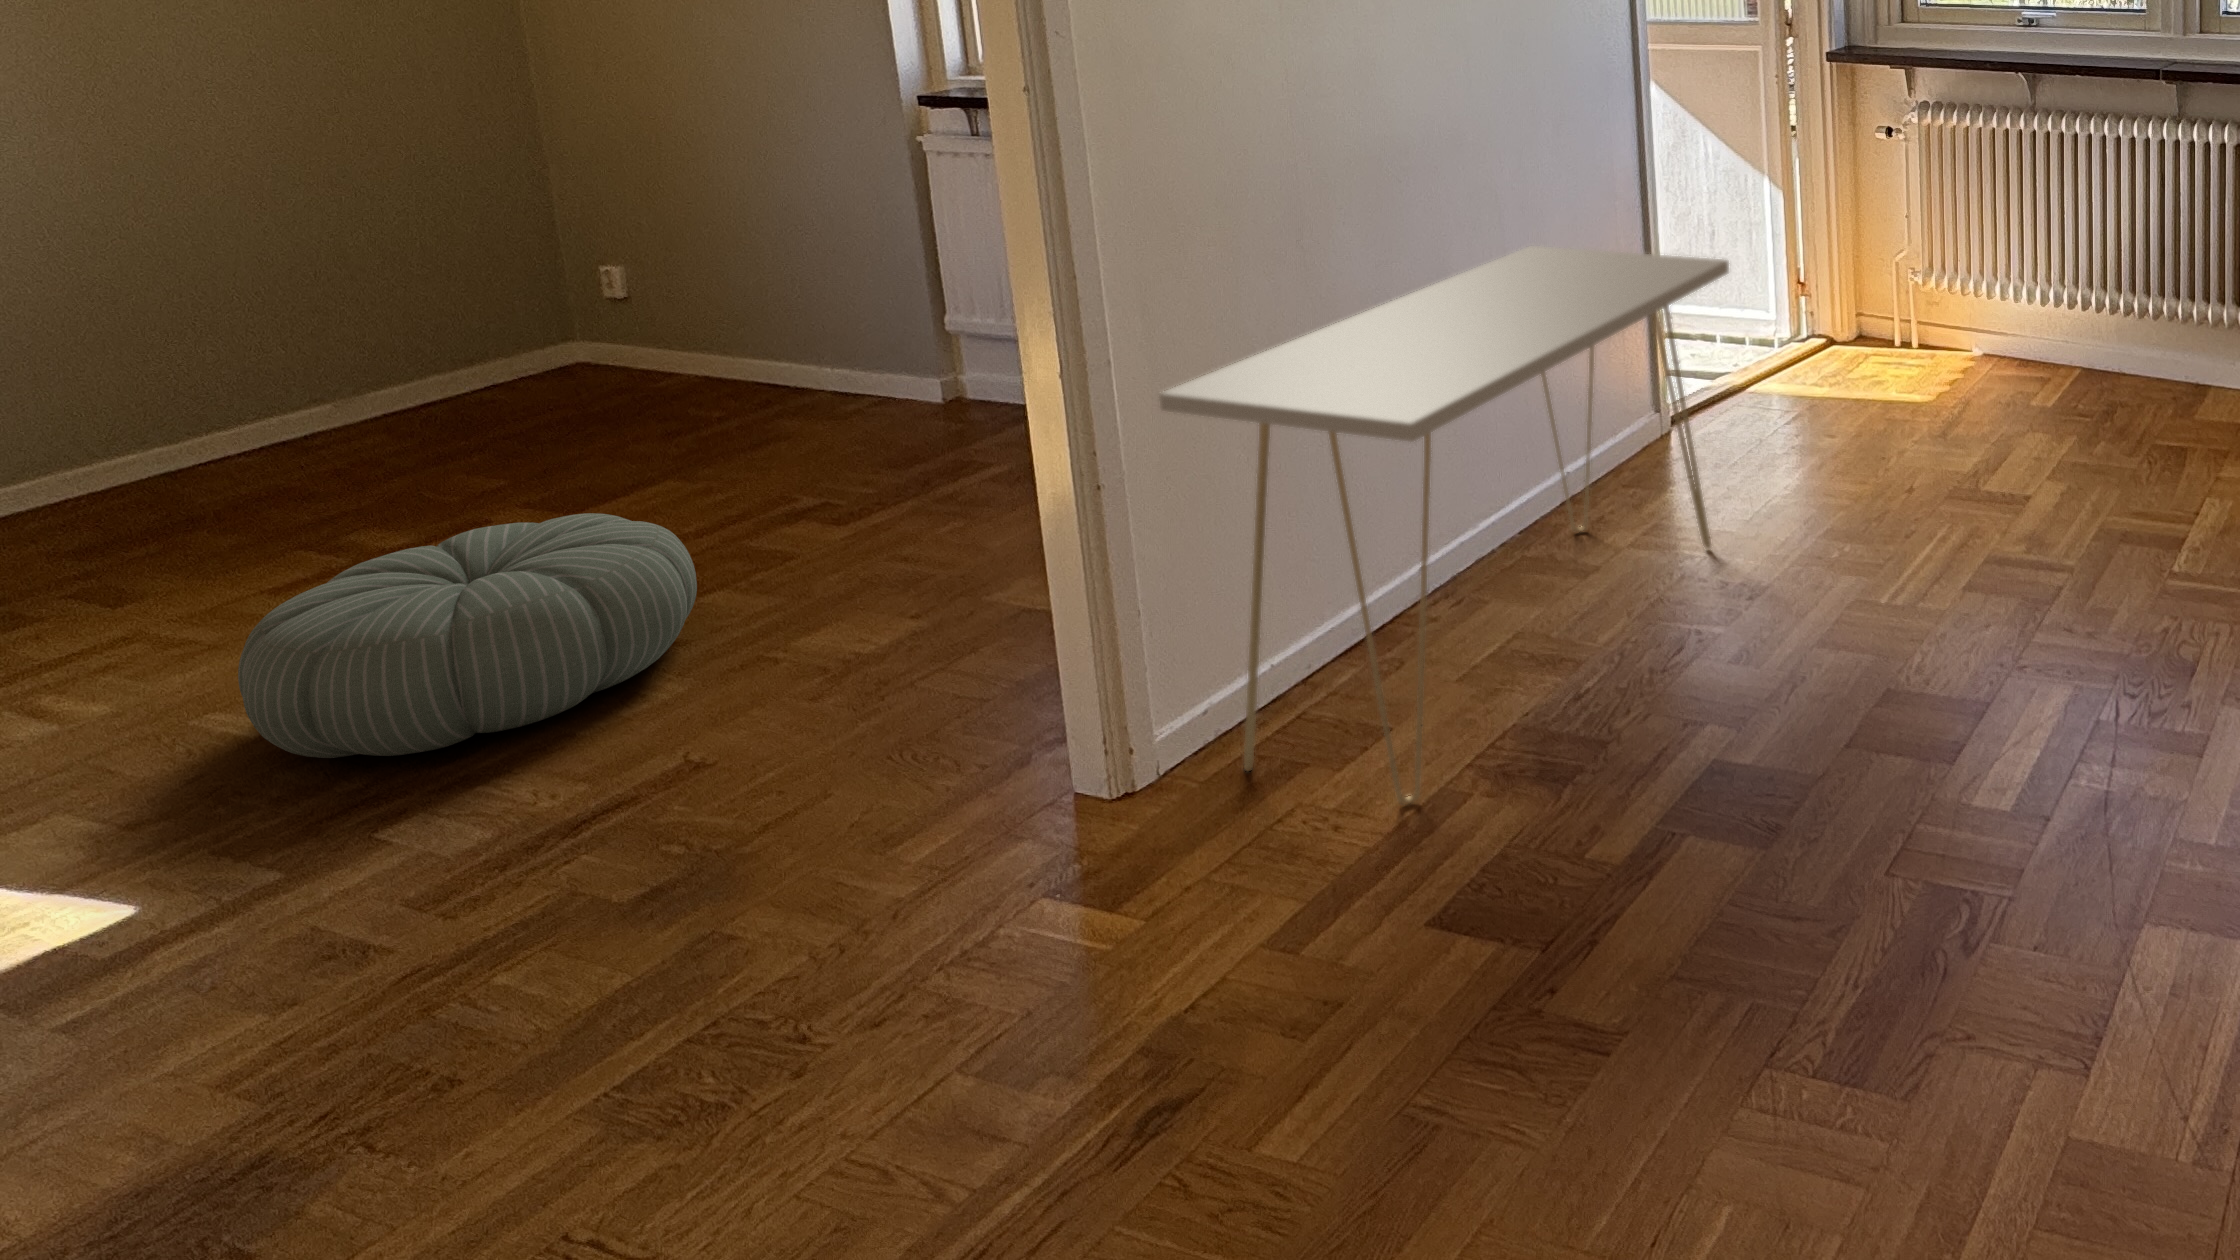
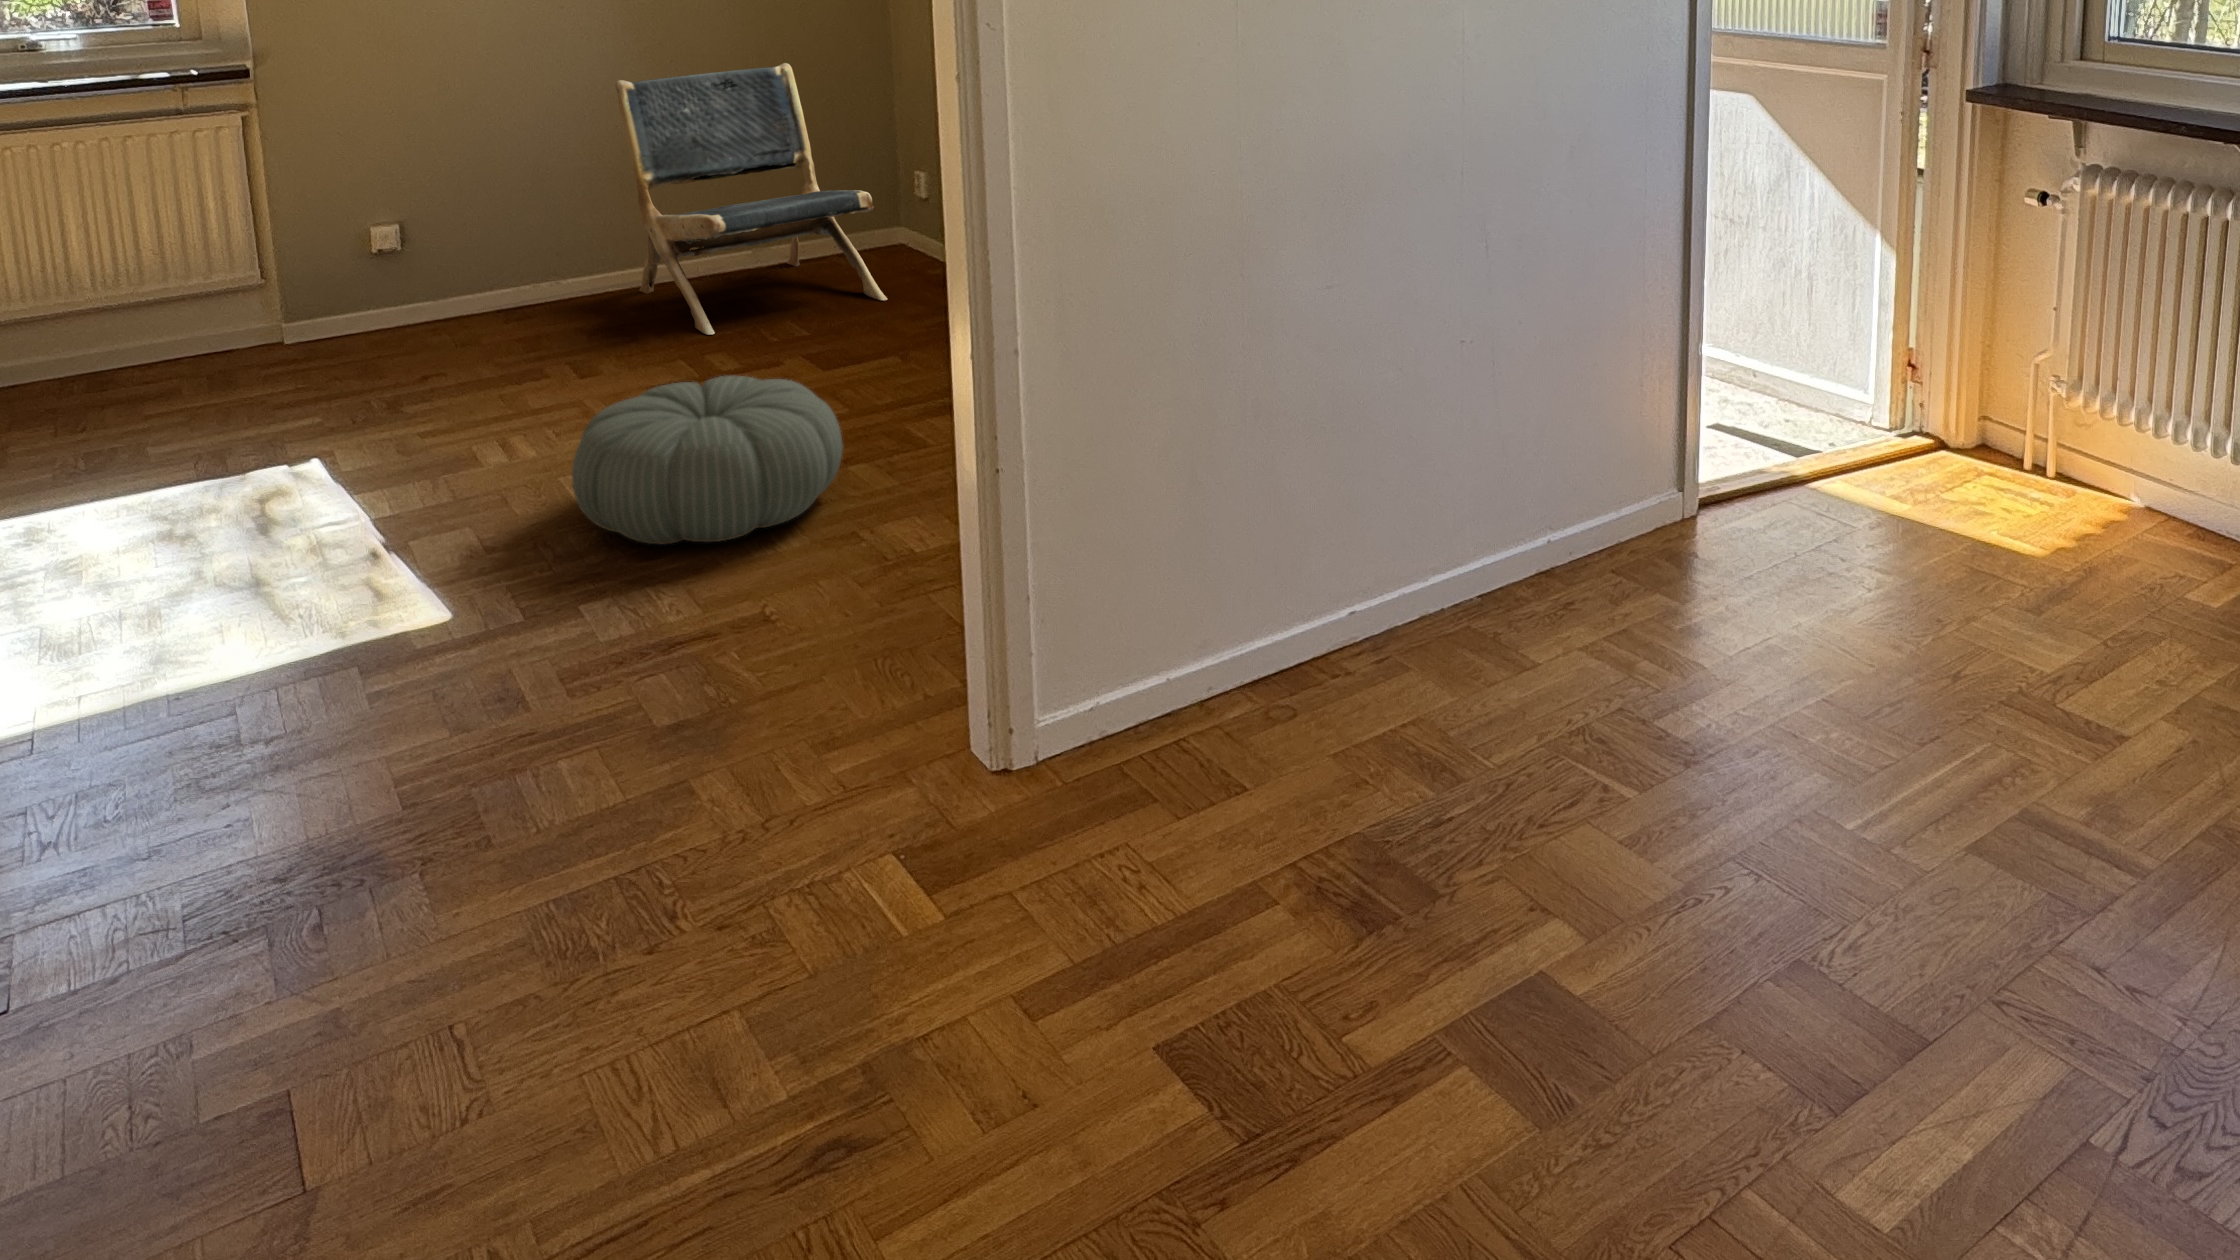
lounge chair: none [71,151,625,512] -> present [615,63,887,335]
console table: present [1159,246,1729,804] -> none [1085,284,1722,871]

